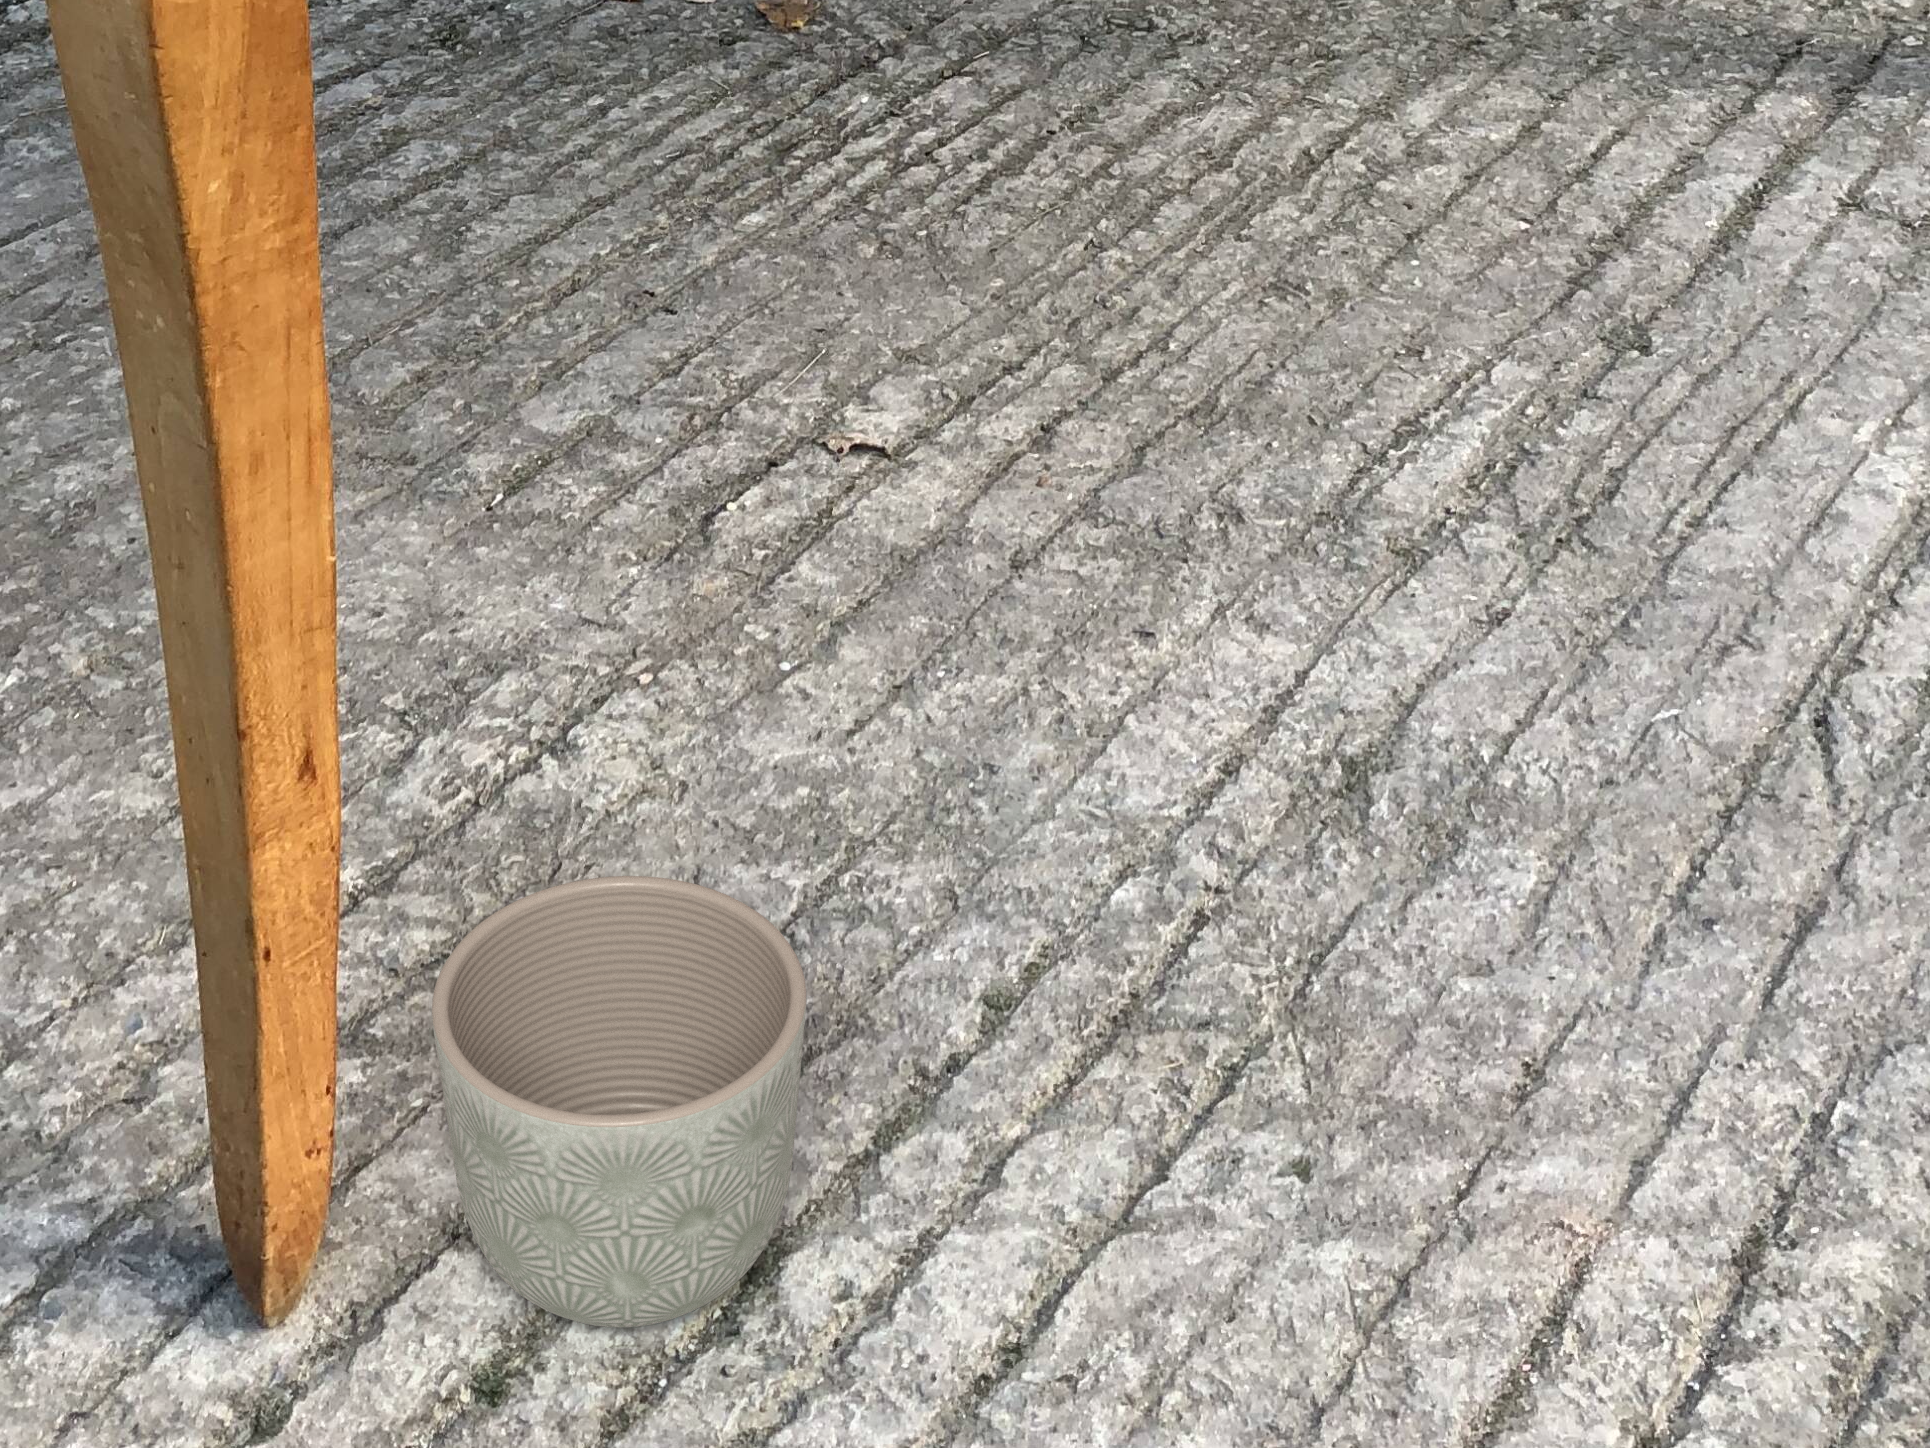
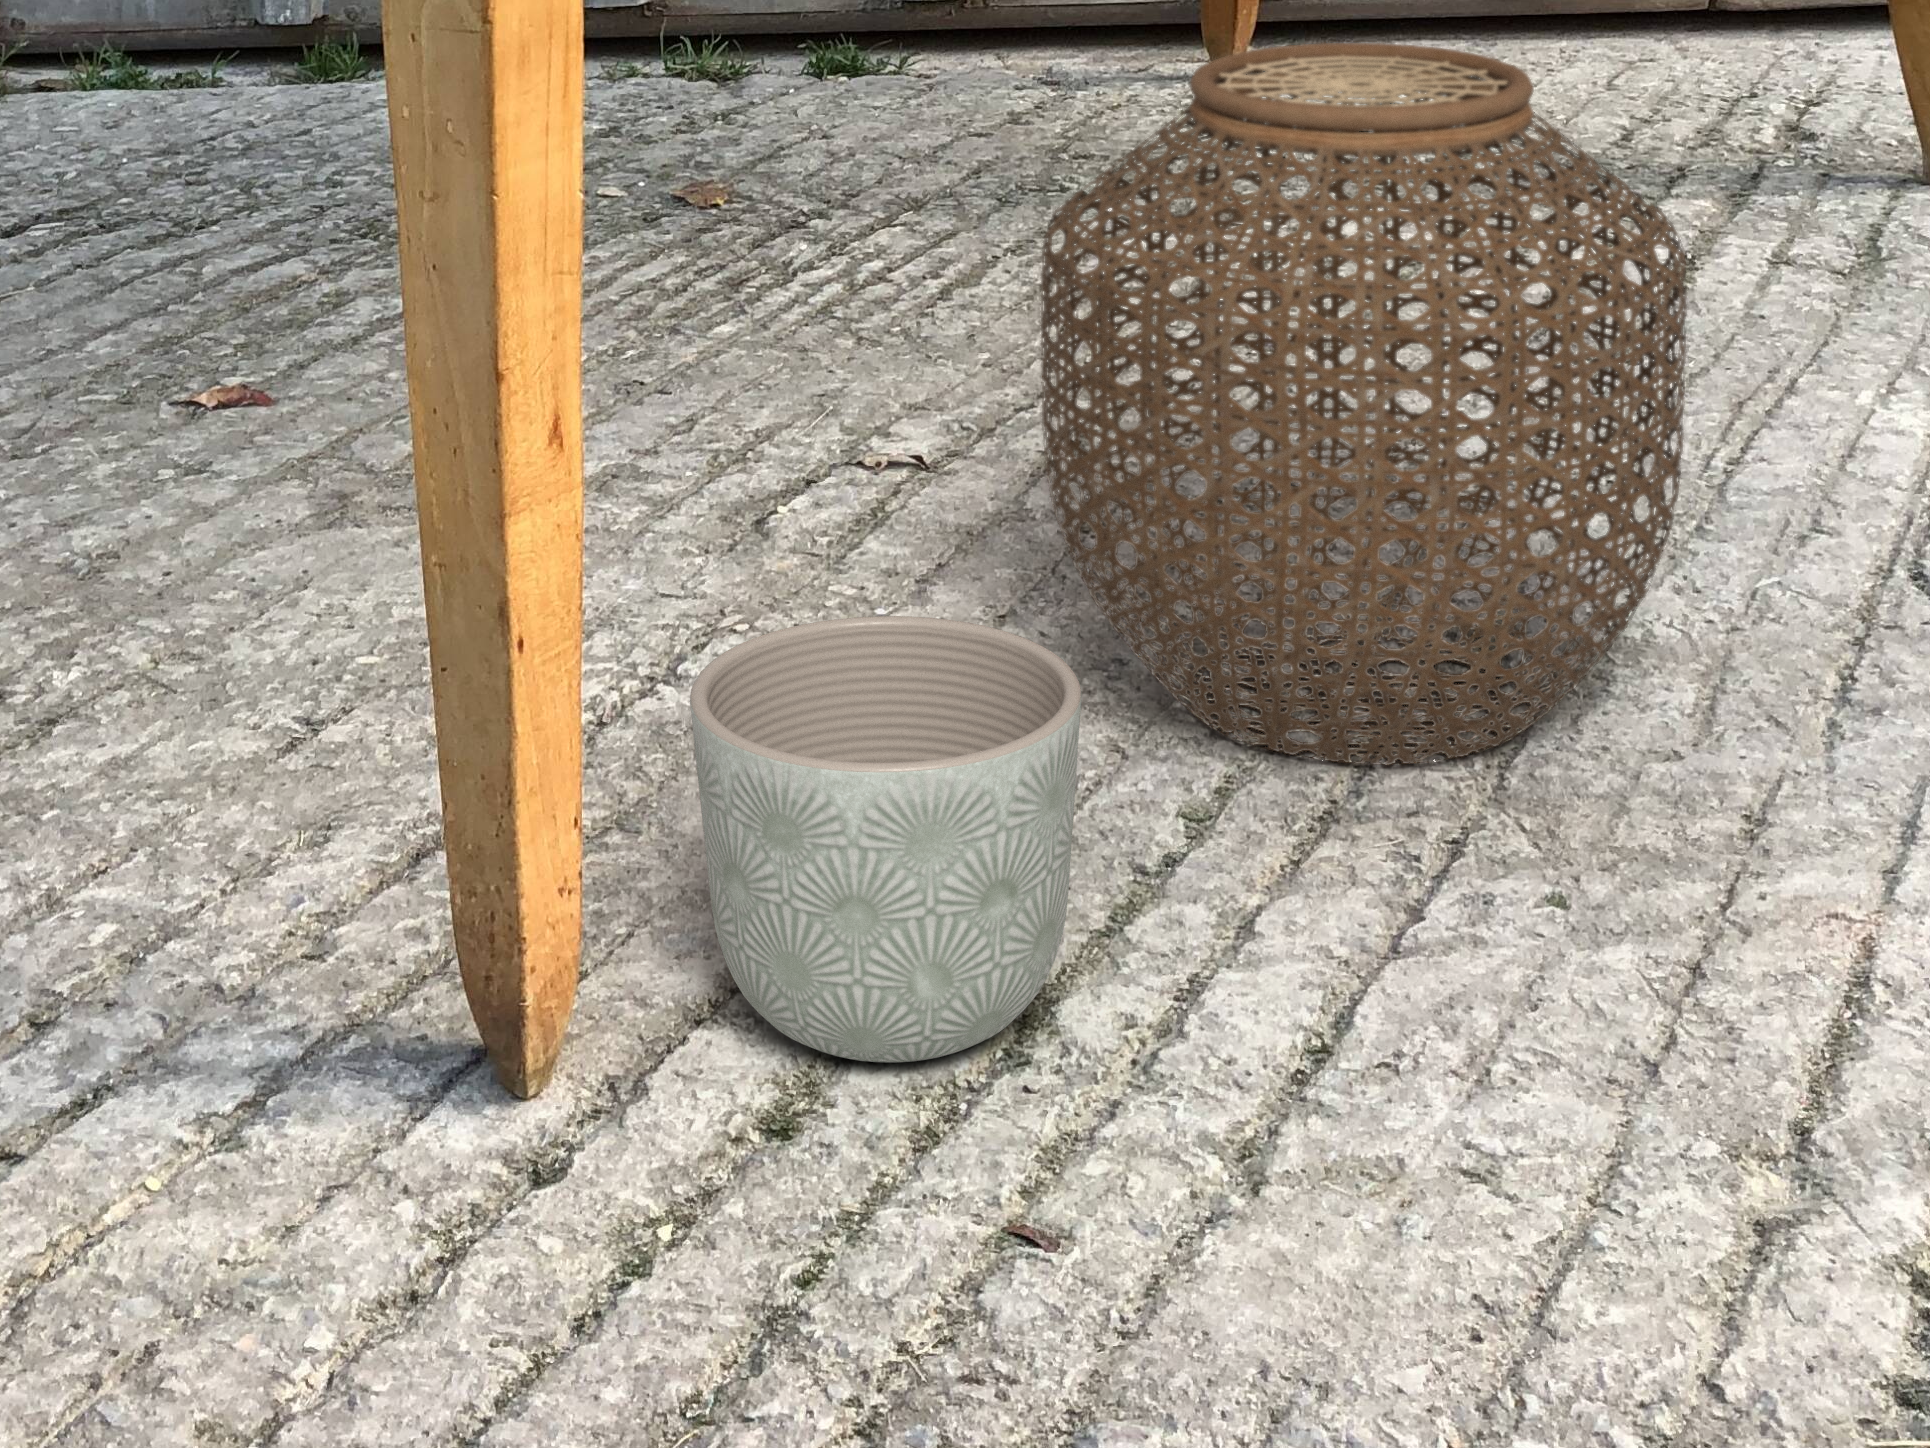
woven basket: none [901,224,1548,952] -> present [1041,43,1687,765]

